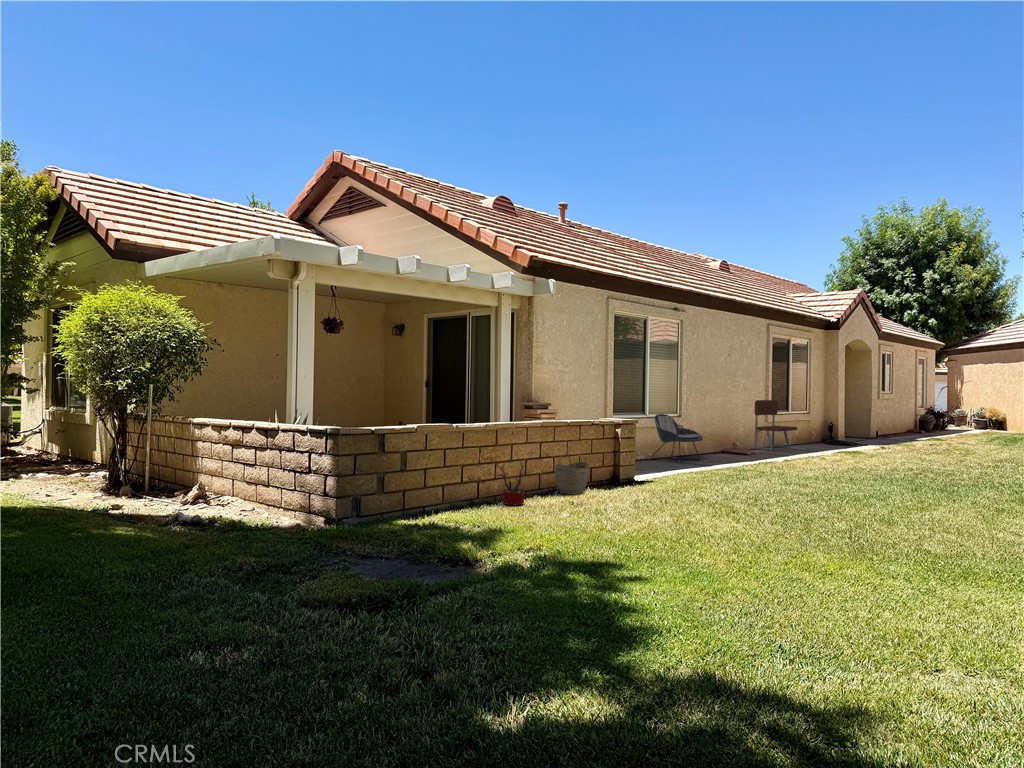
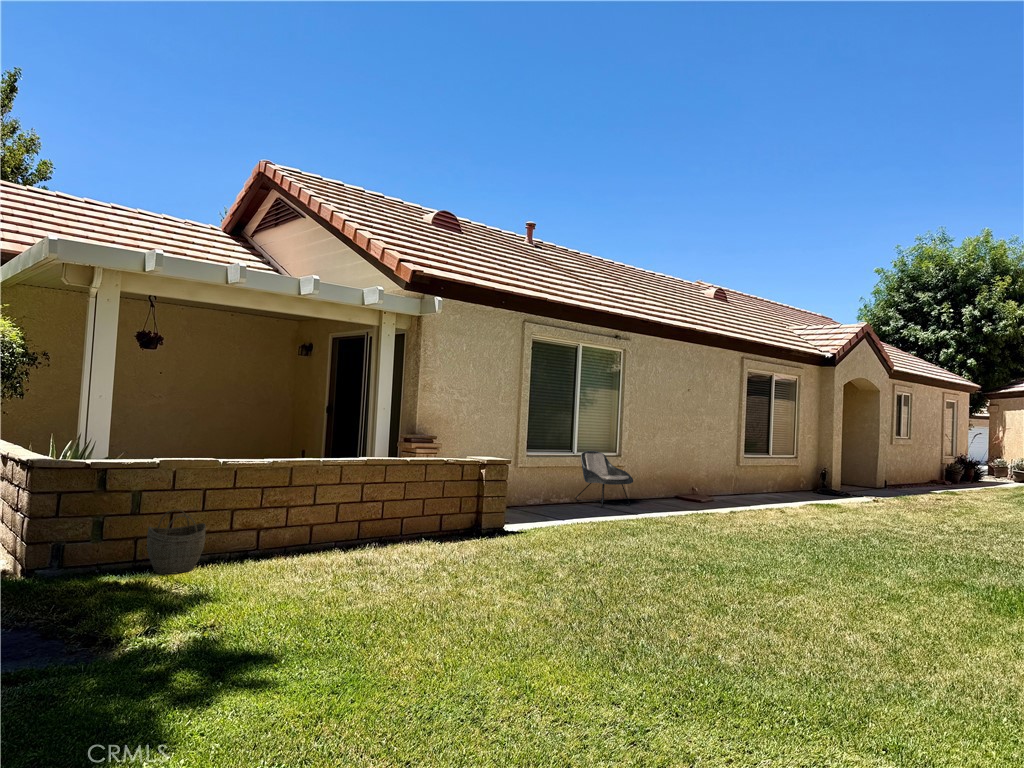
bench: present [754,400,797,450] -> none [717,440,769,496]
woven basket: present [555,453,589,495] -> present [147,509,206,574]
decorative plant: present [490,455,541,505] -> none [264,495,338,560]

